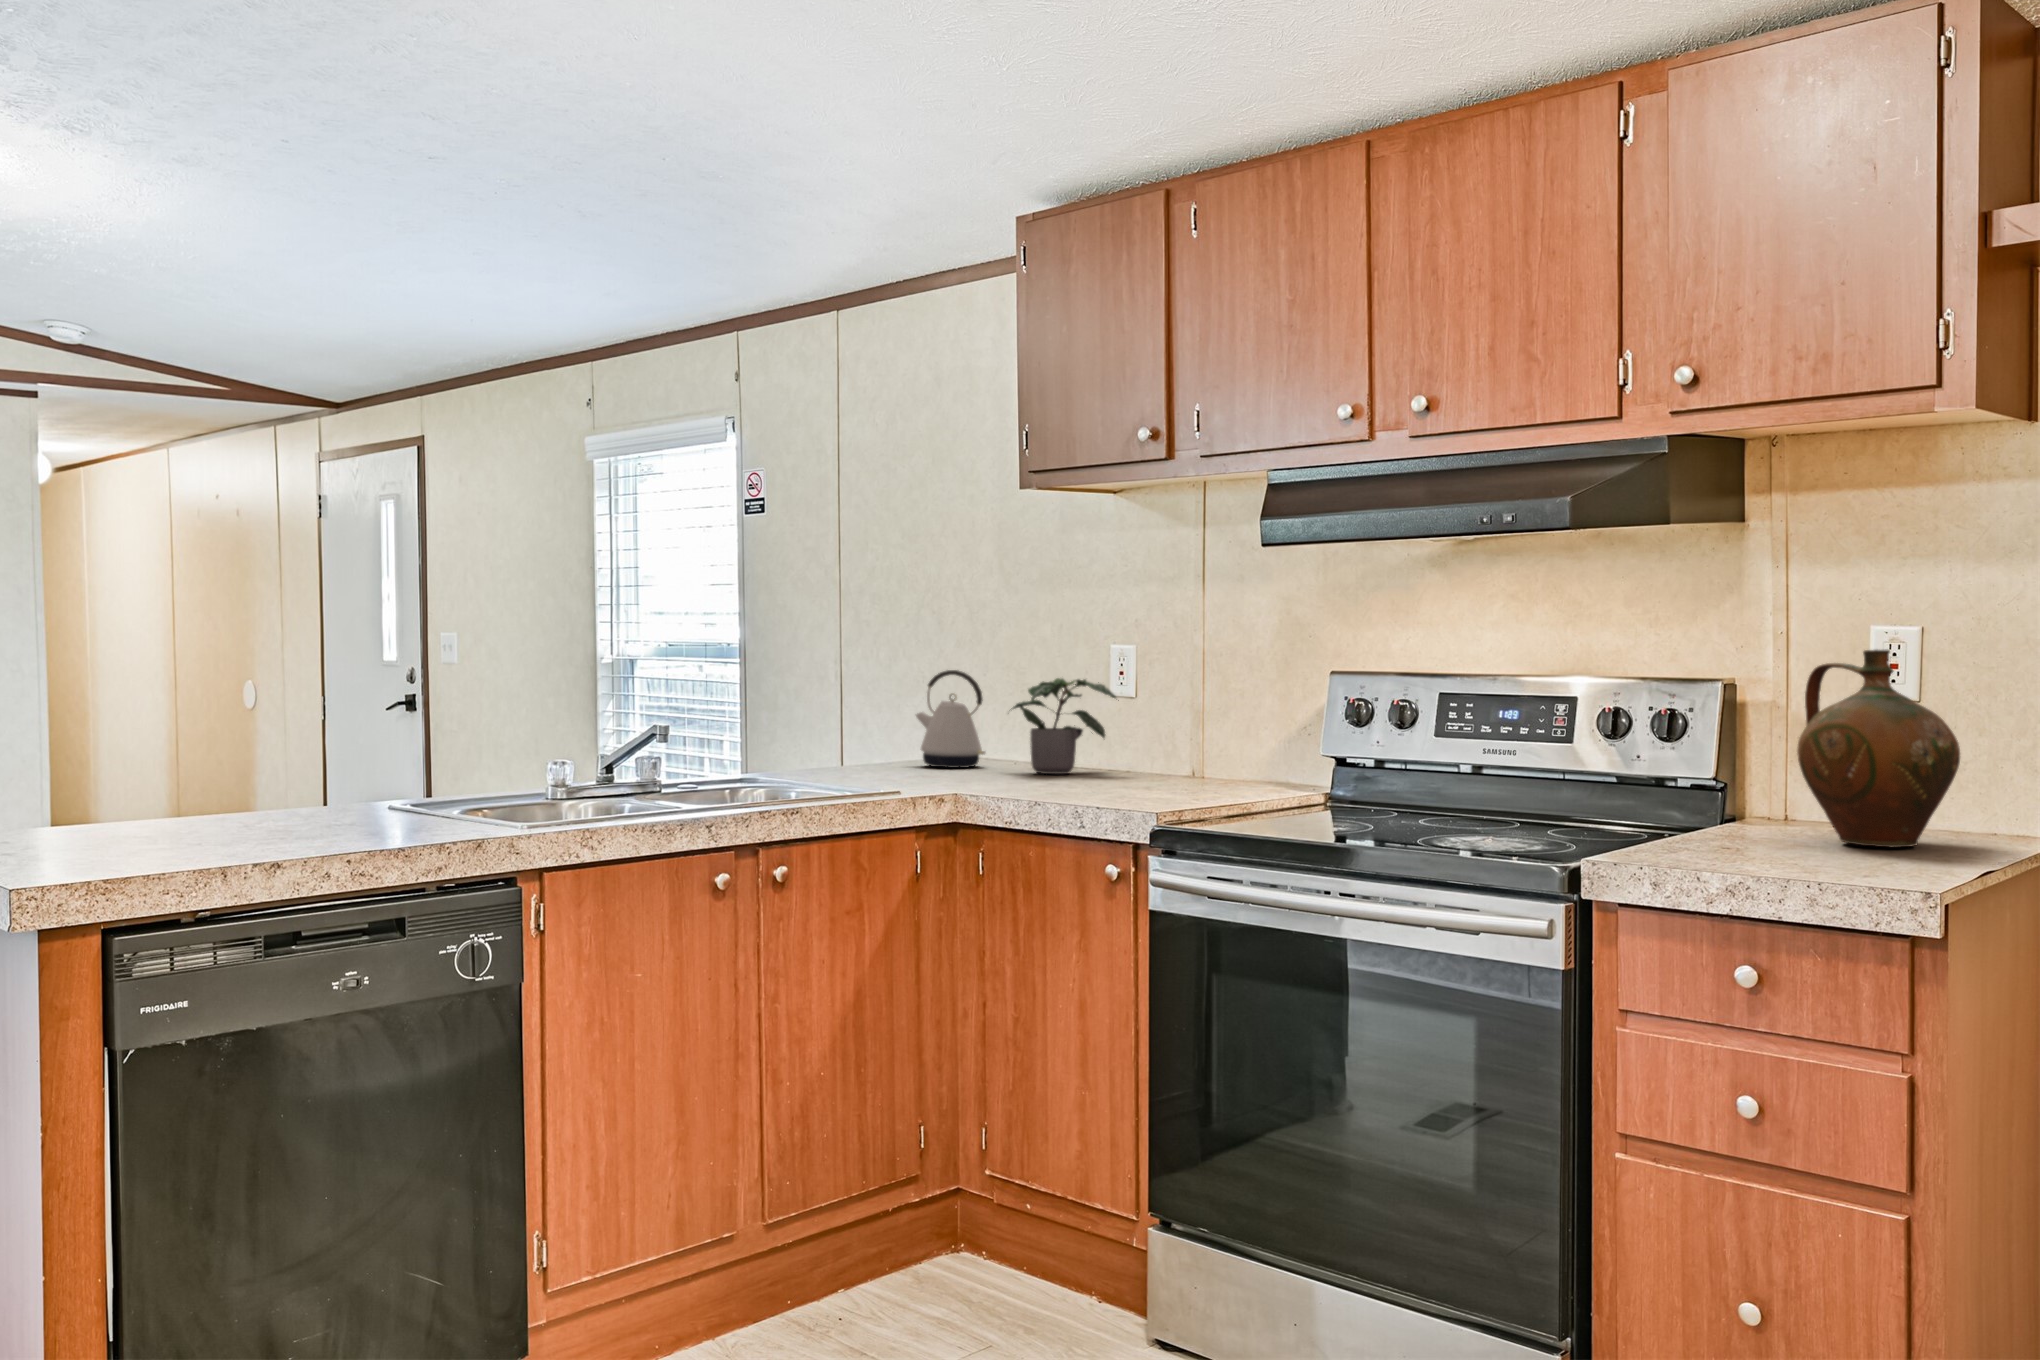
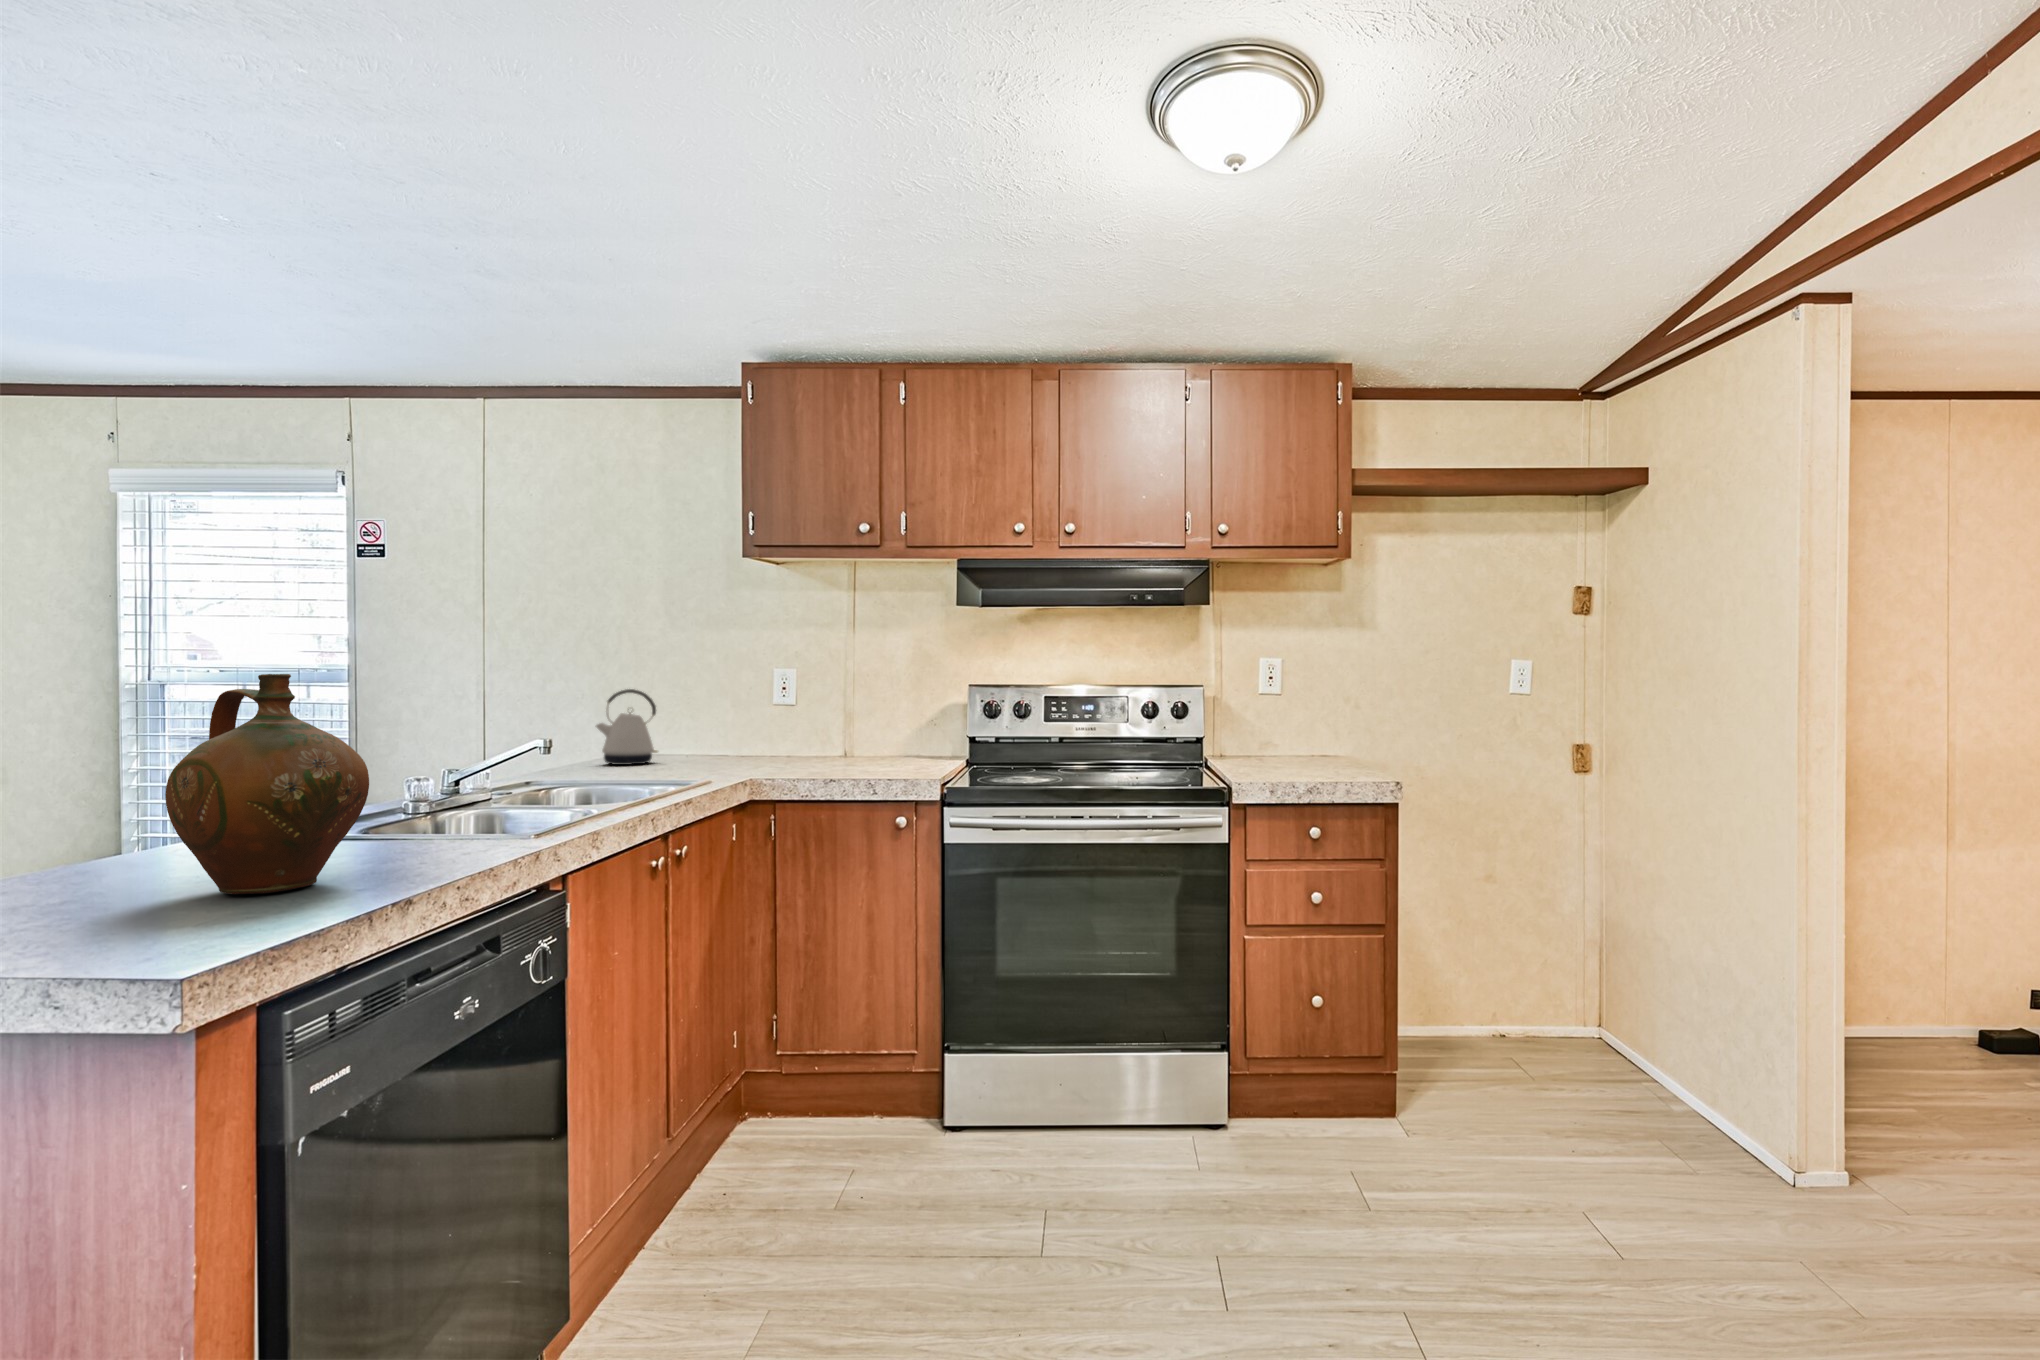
ceramic jug: present [1797,650,1960,848] -> present [165,674,369,894]
potted plant: present [1011,678,1119,774] -> none [691,691,786,763]

